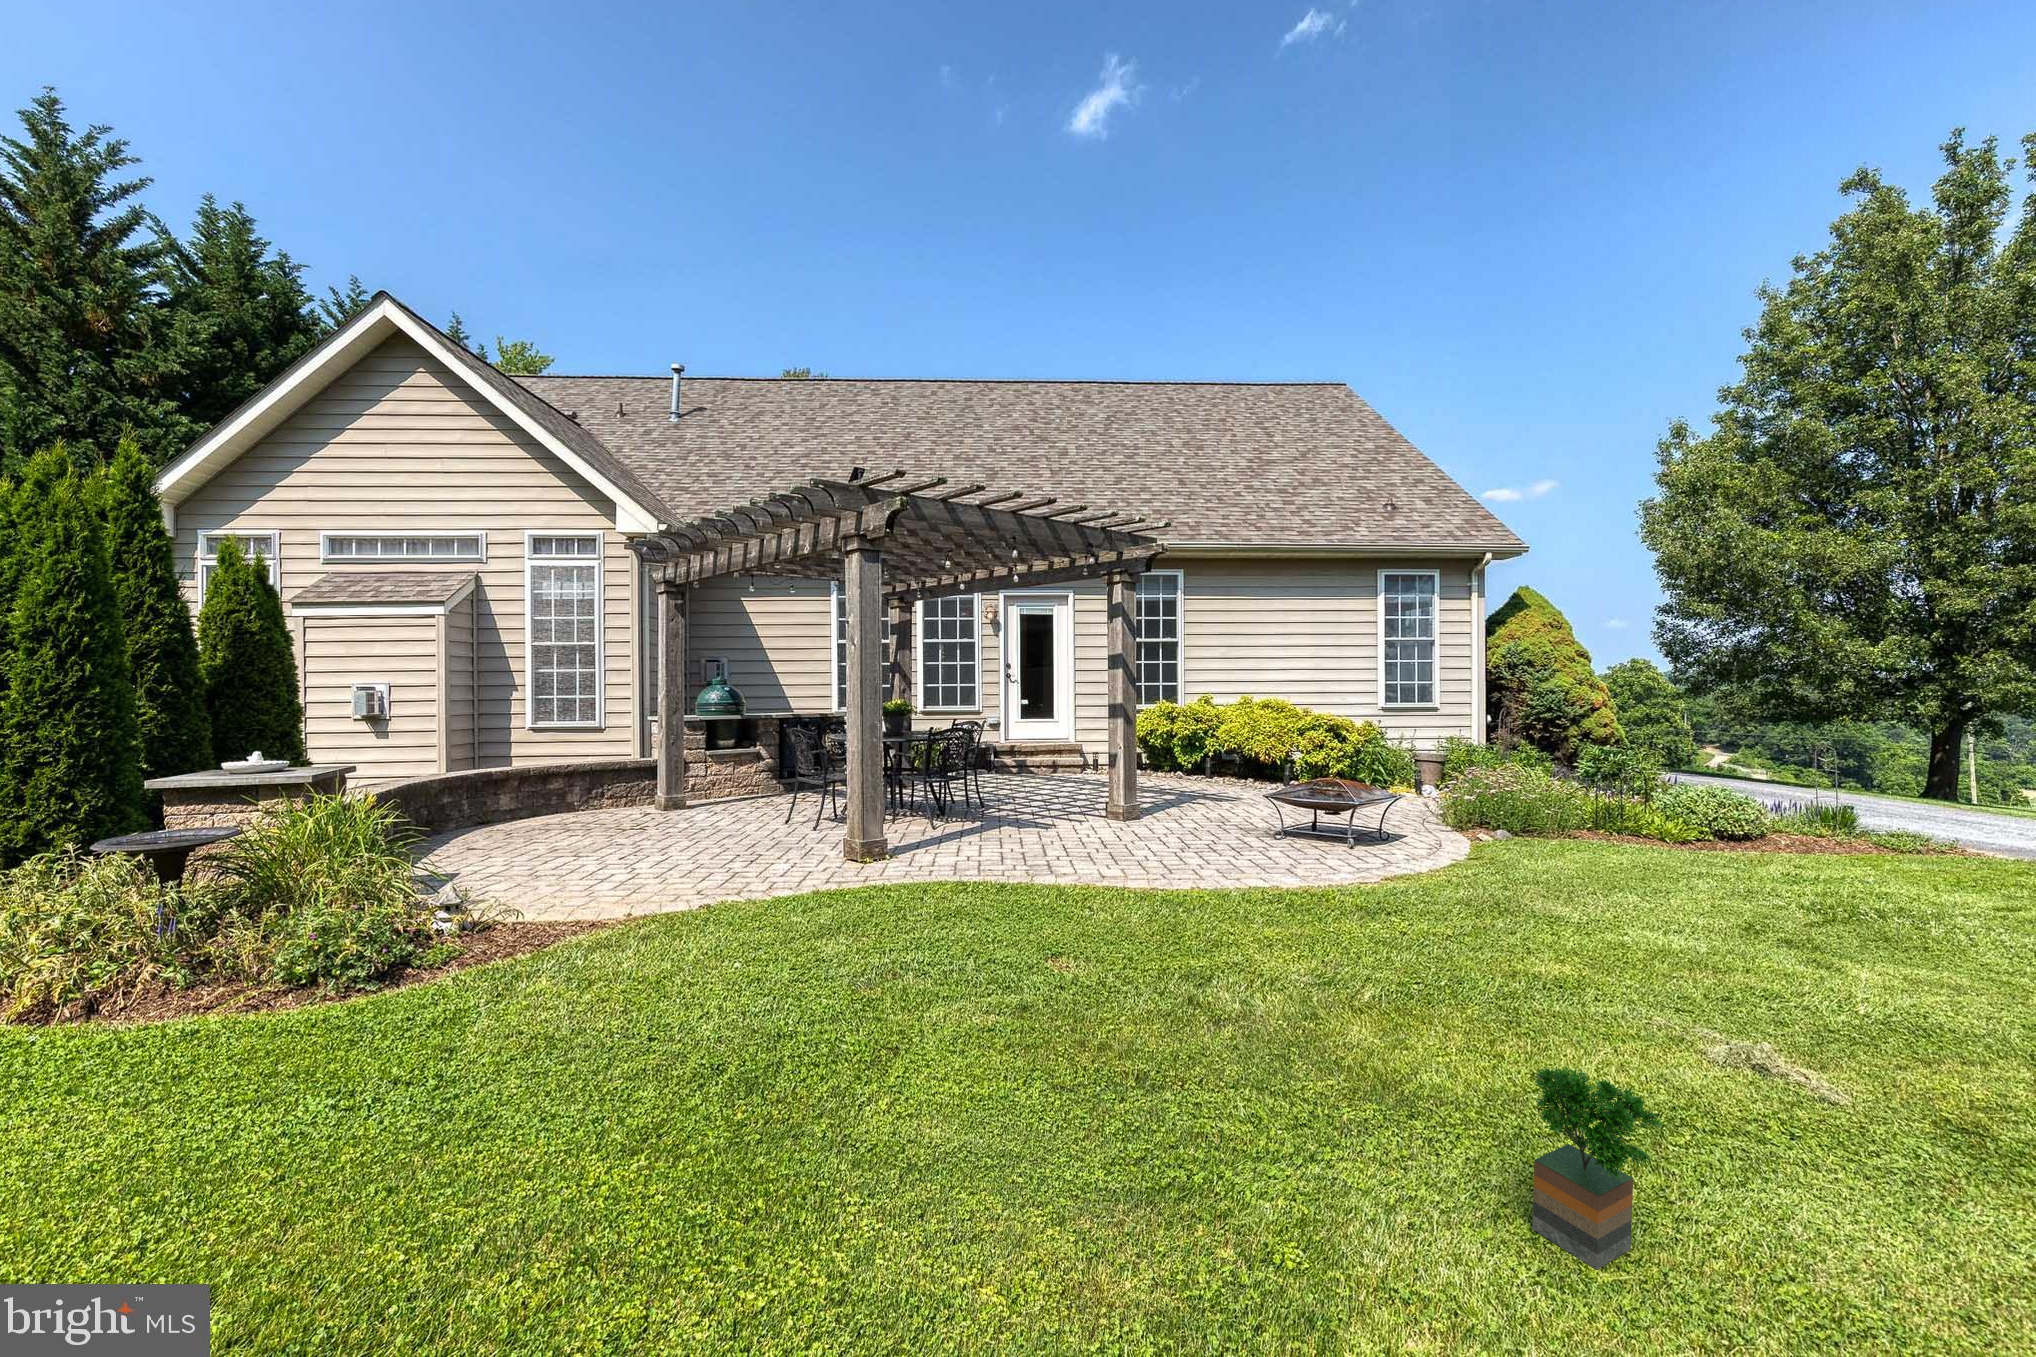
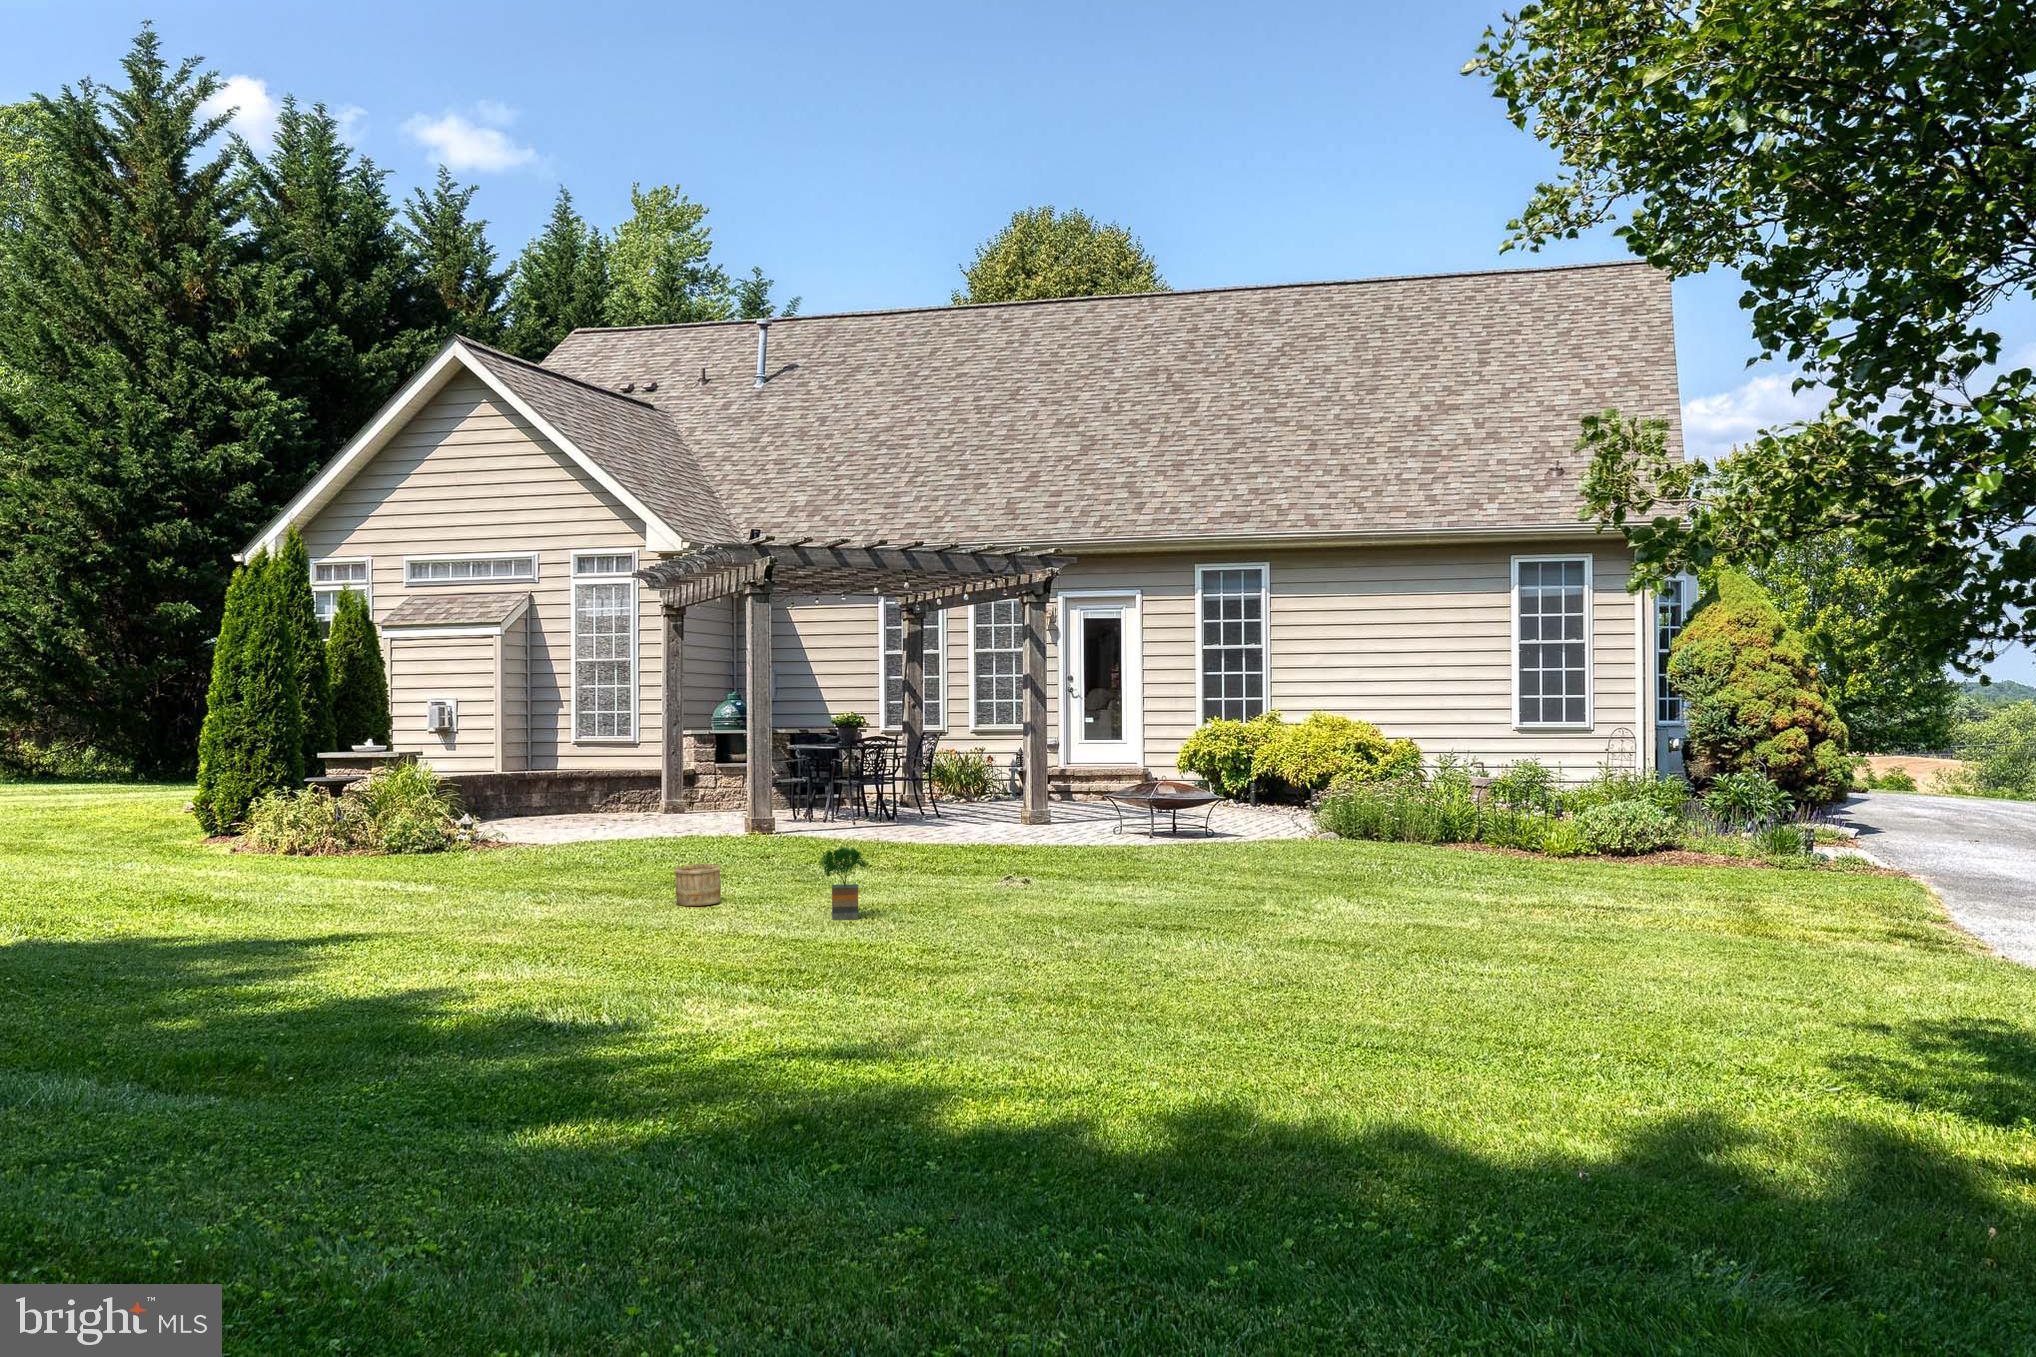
wooden bucket: none [1093,1085,1199,1225] -> present [674,864,721,906]

